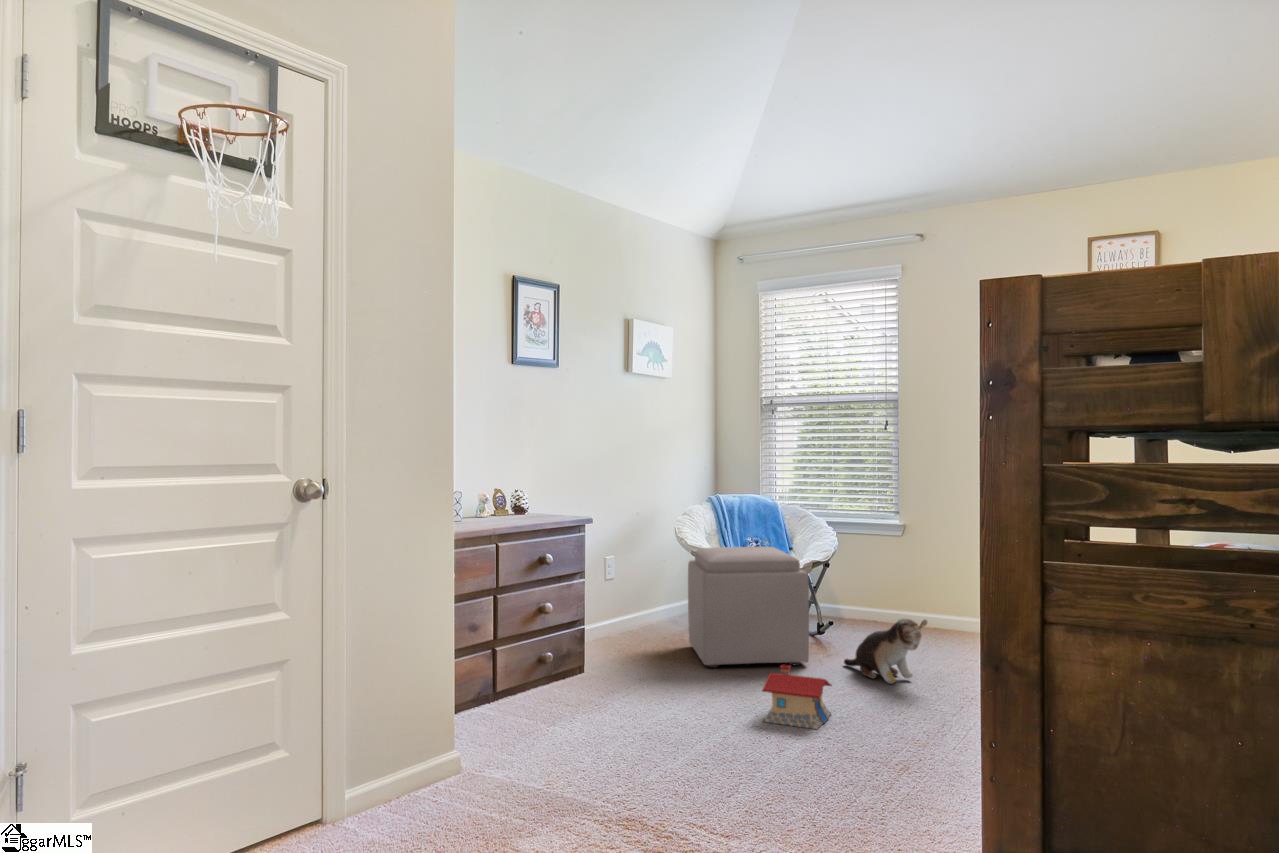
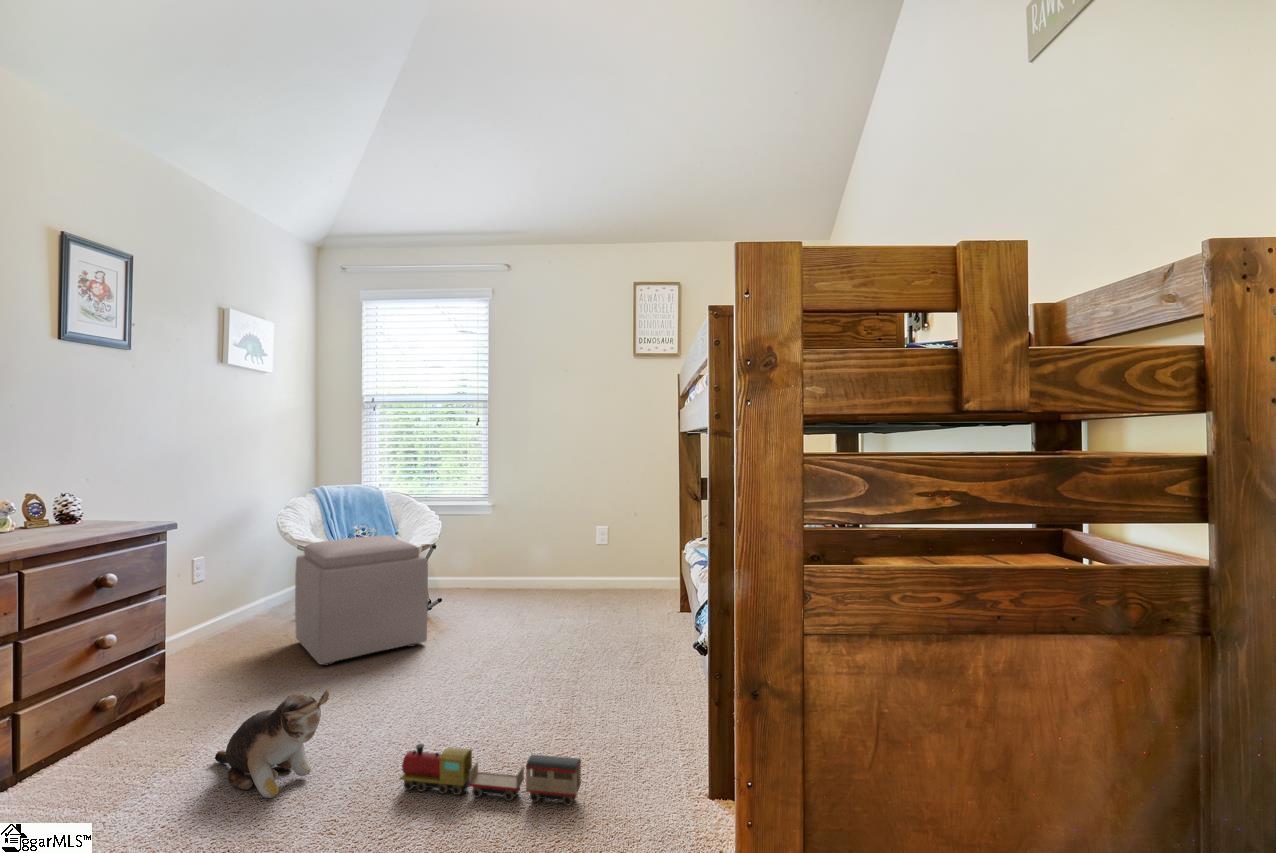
plush toy: present [844,619,927,684] -> present [215,691,329,798]
toy house: present [762,665,832,729] -> none [401,659,470,726]
toy train: none [745,724,904,803] -> present [399,744,581,805]

